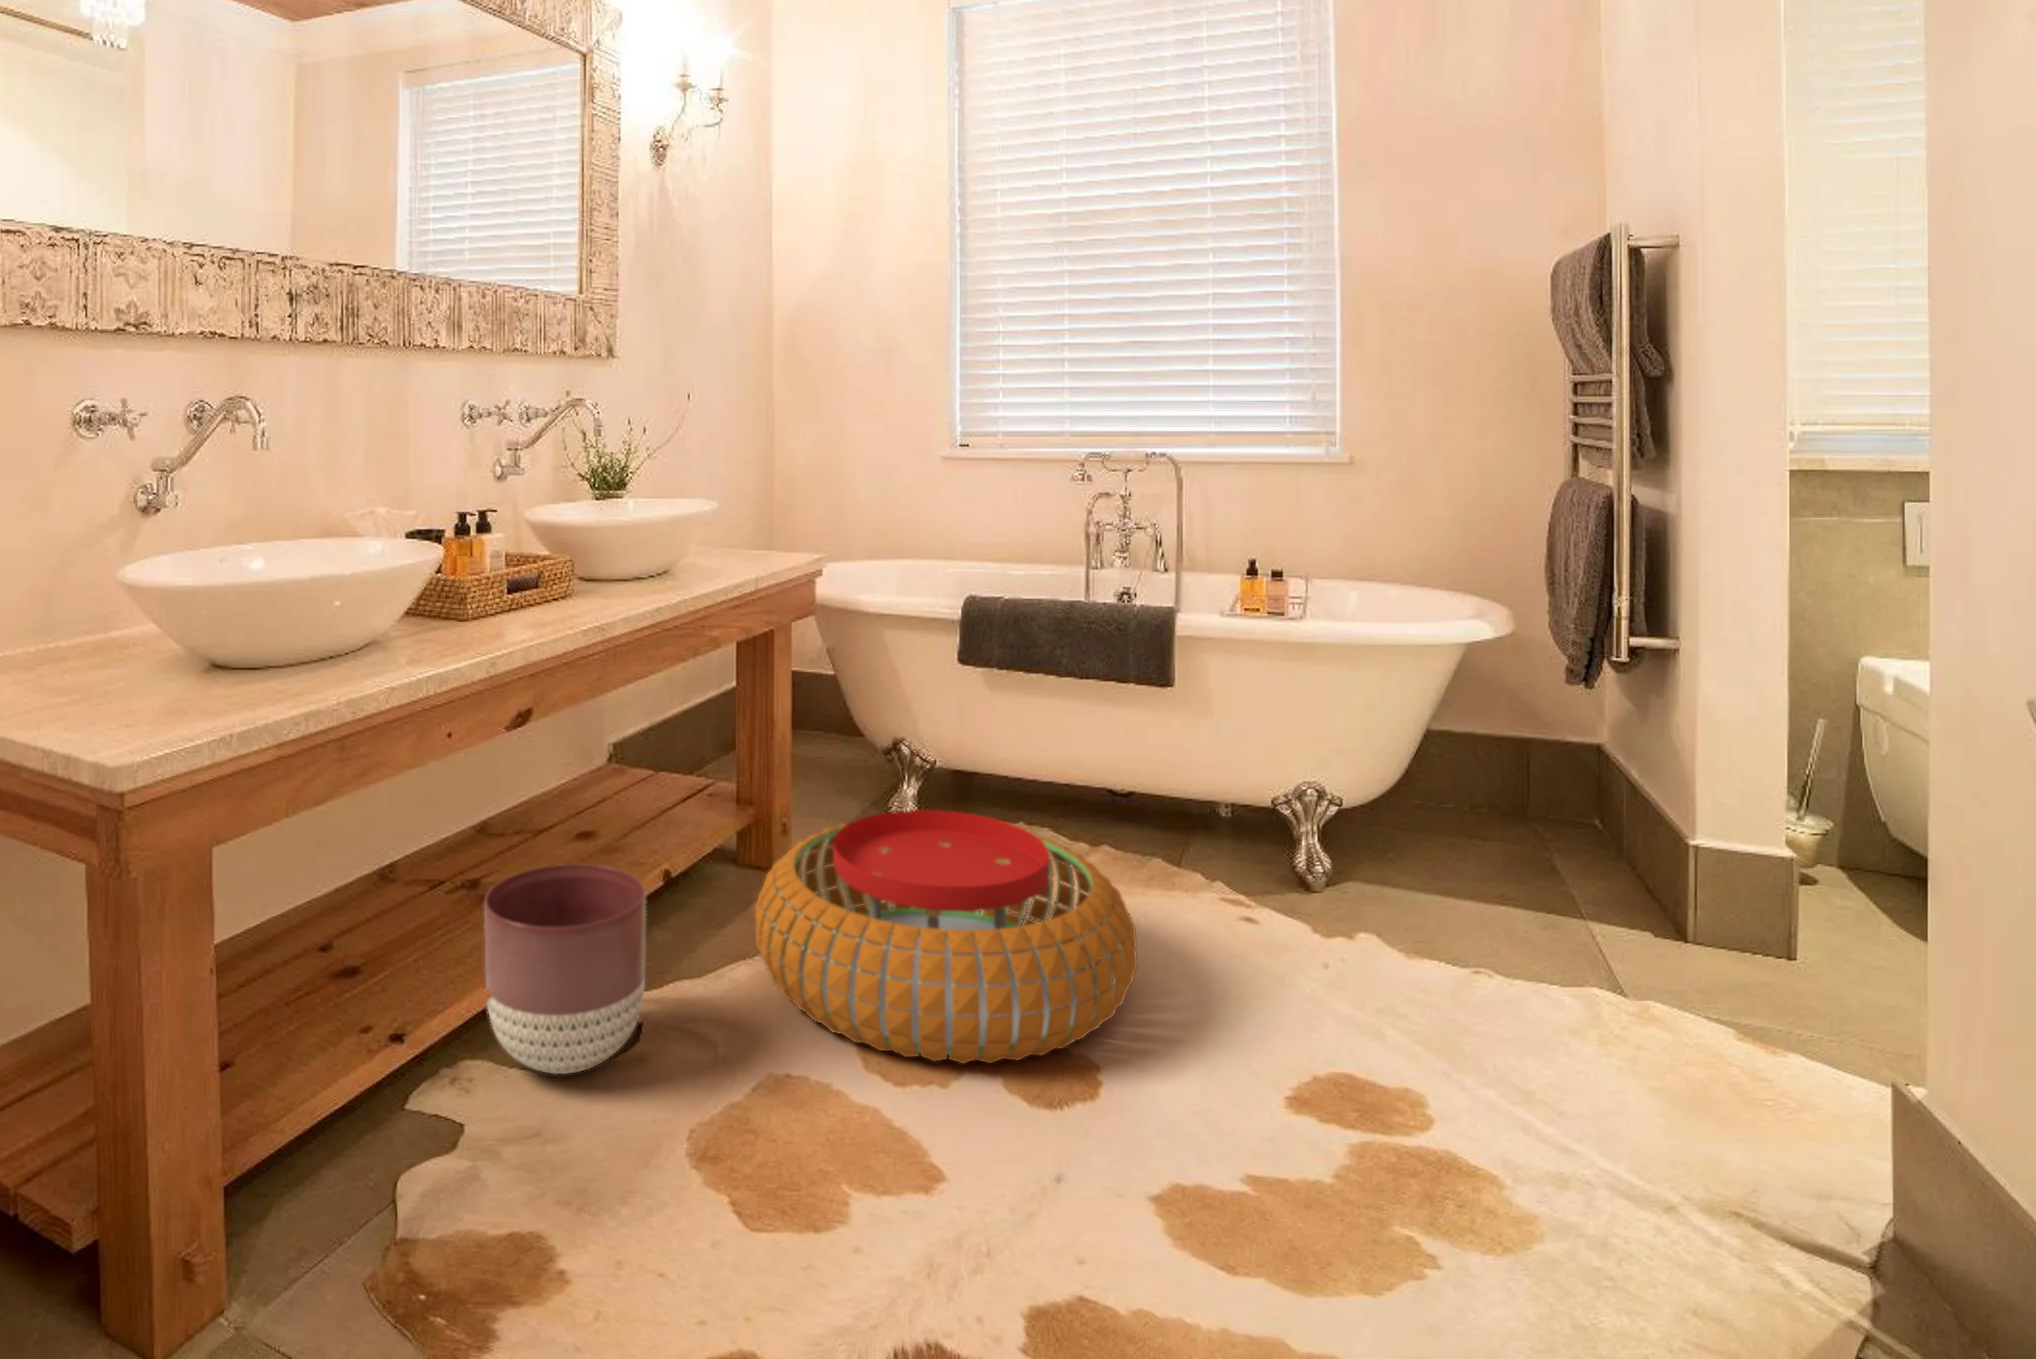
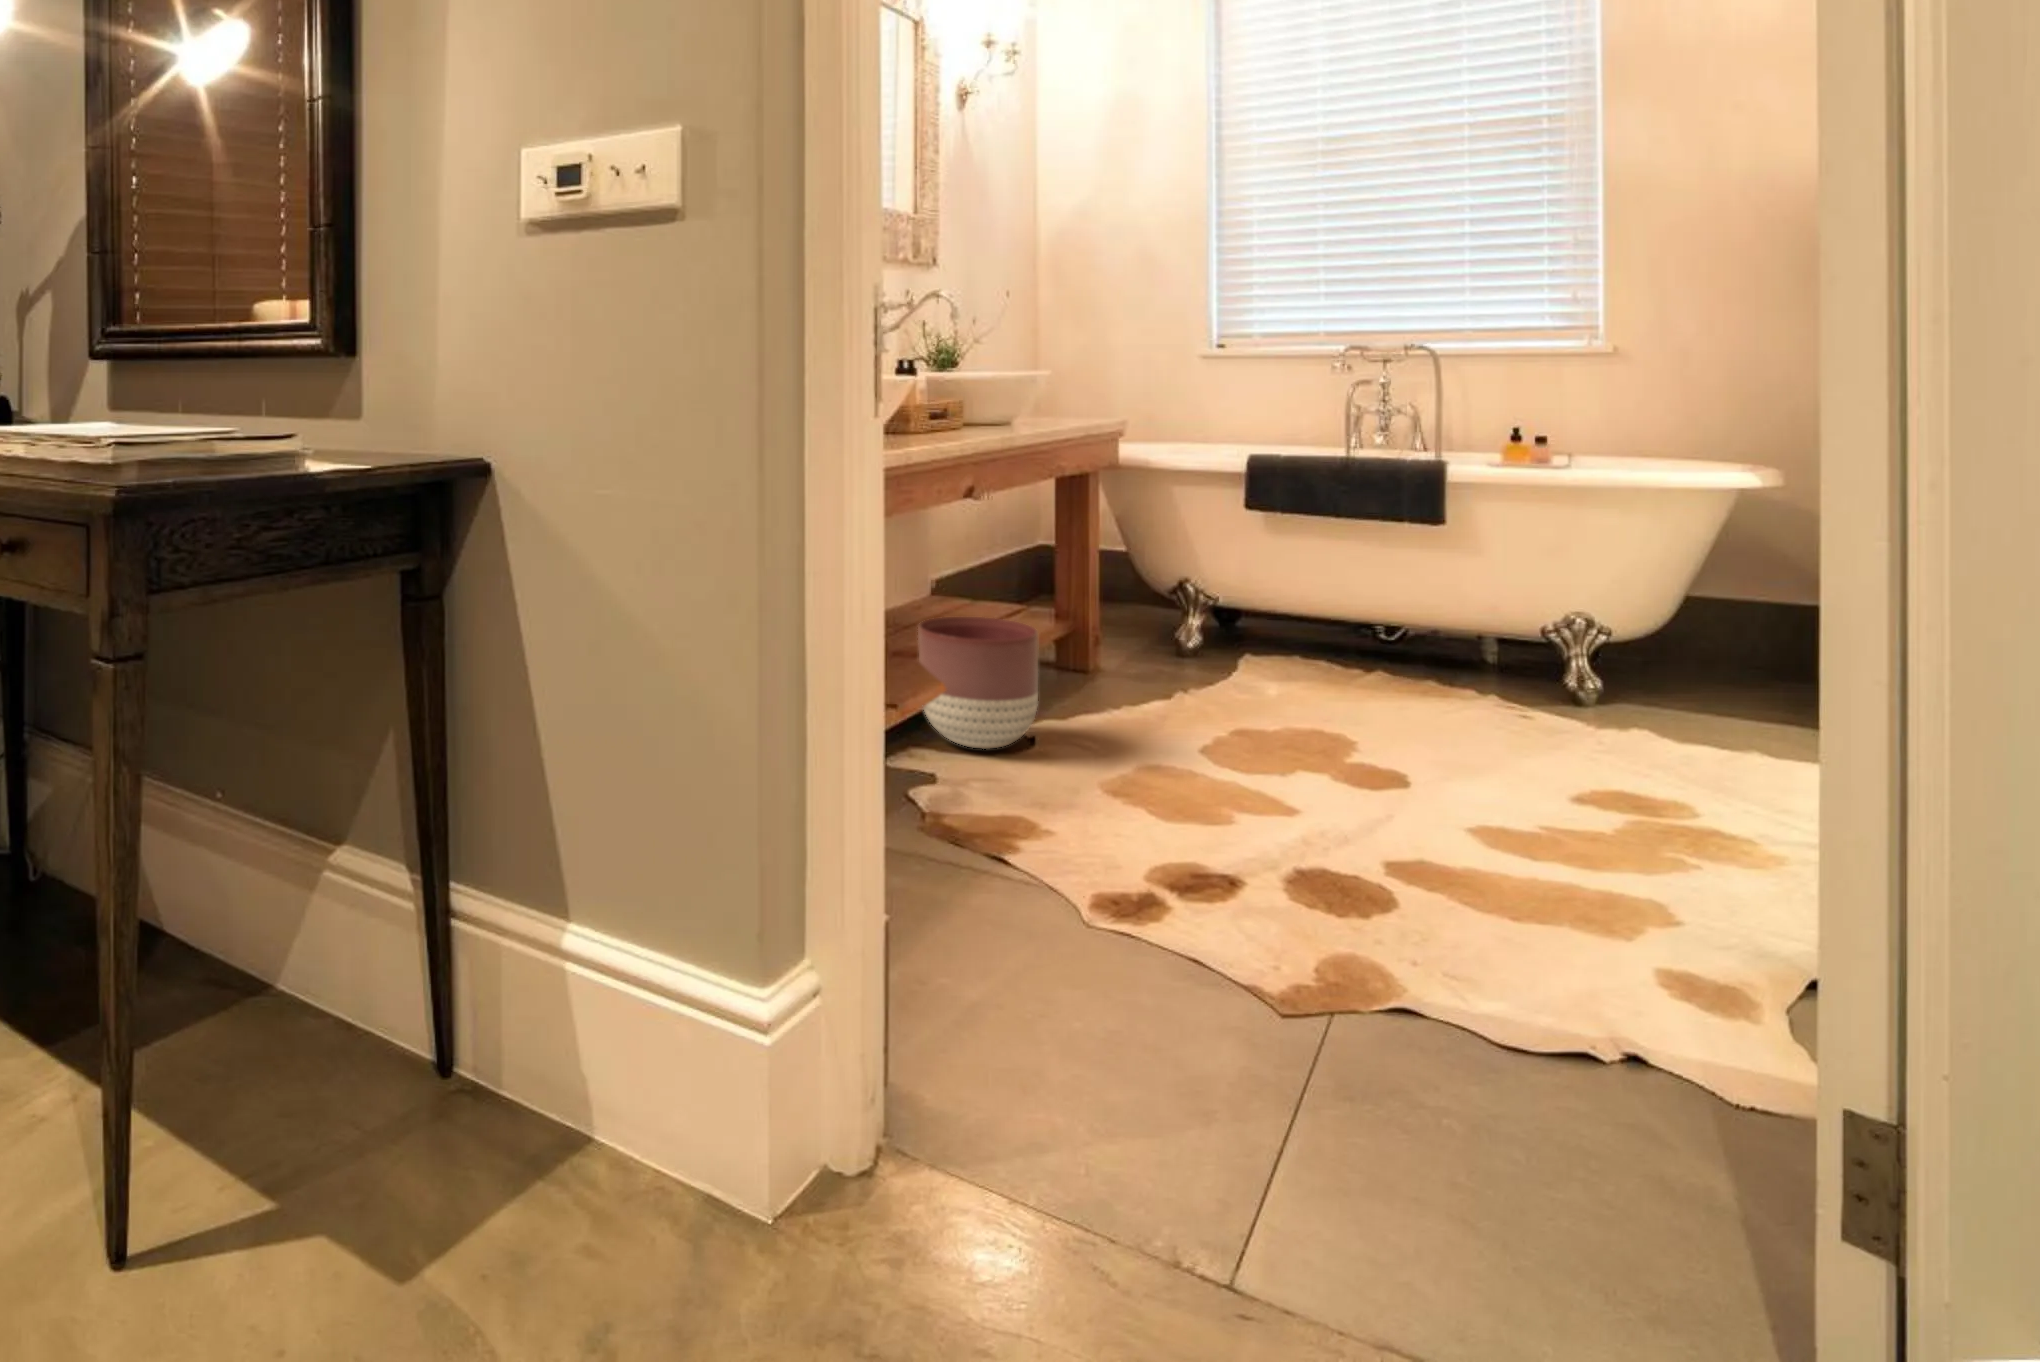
pouf: present [755,810,1137,1063] -> none [1099,608,1432,765]

